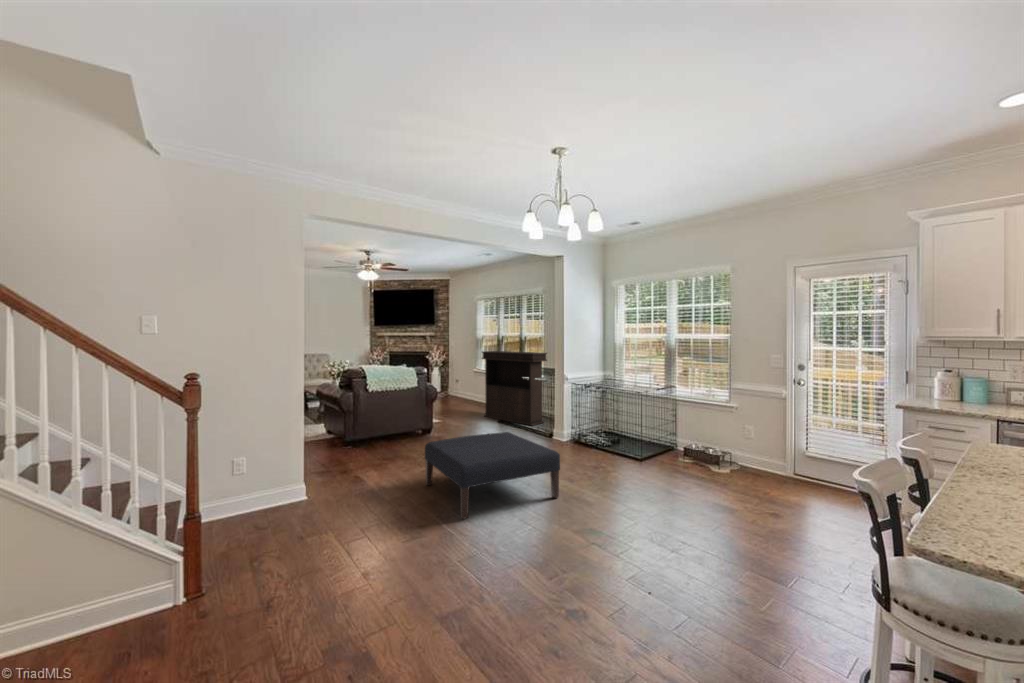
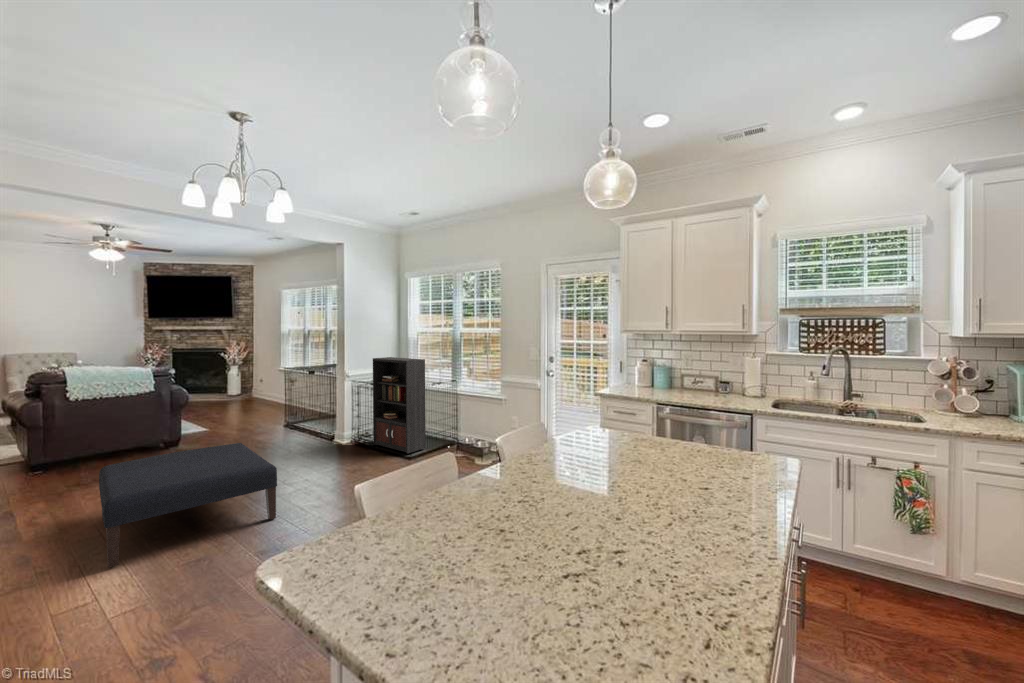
console table: present [482,351,547,426] -> none [266,346,339,428]
bookcase: none [594,362,670,454] -> present [373,357,449,453]

